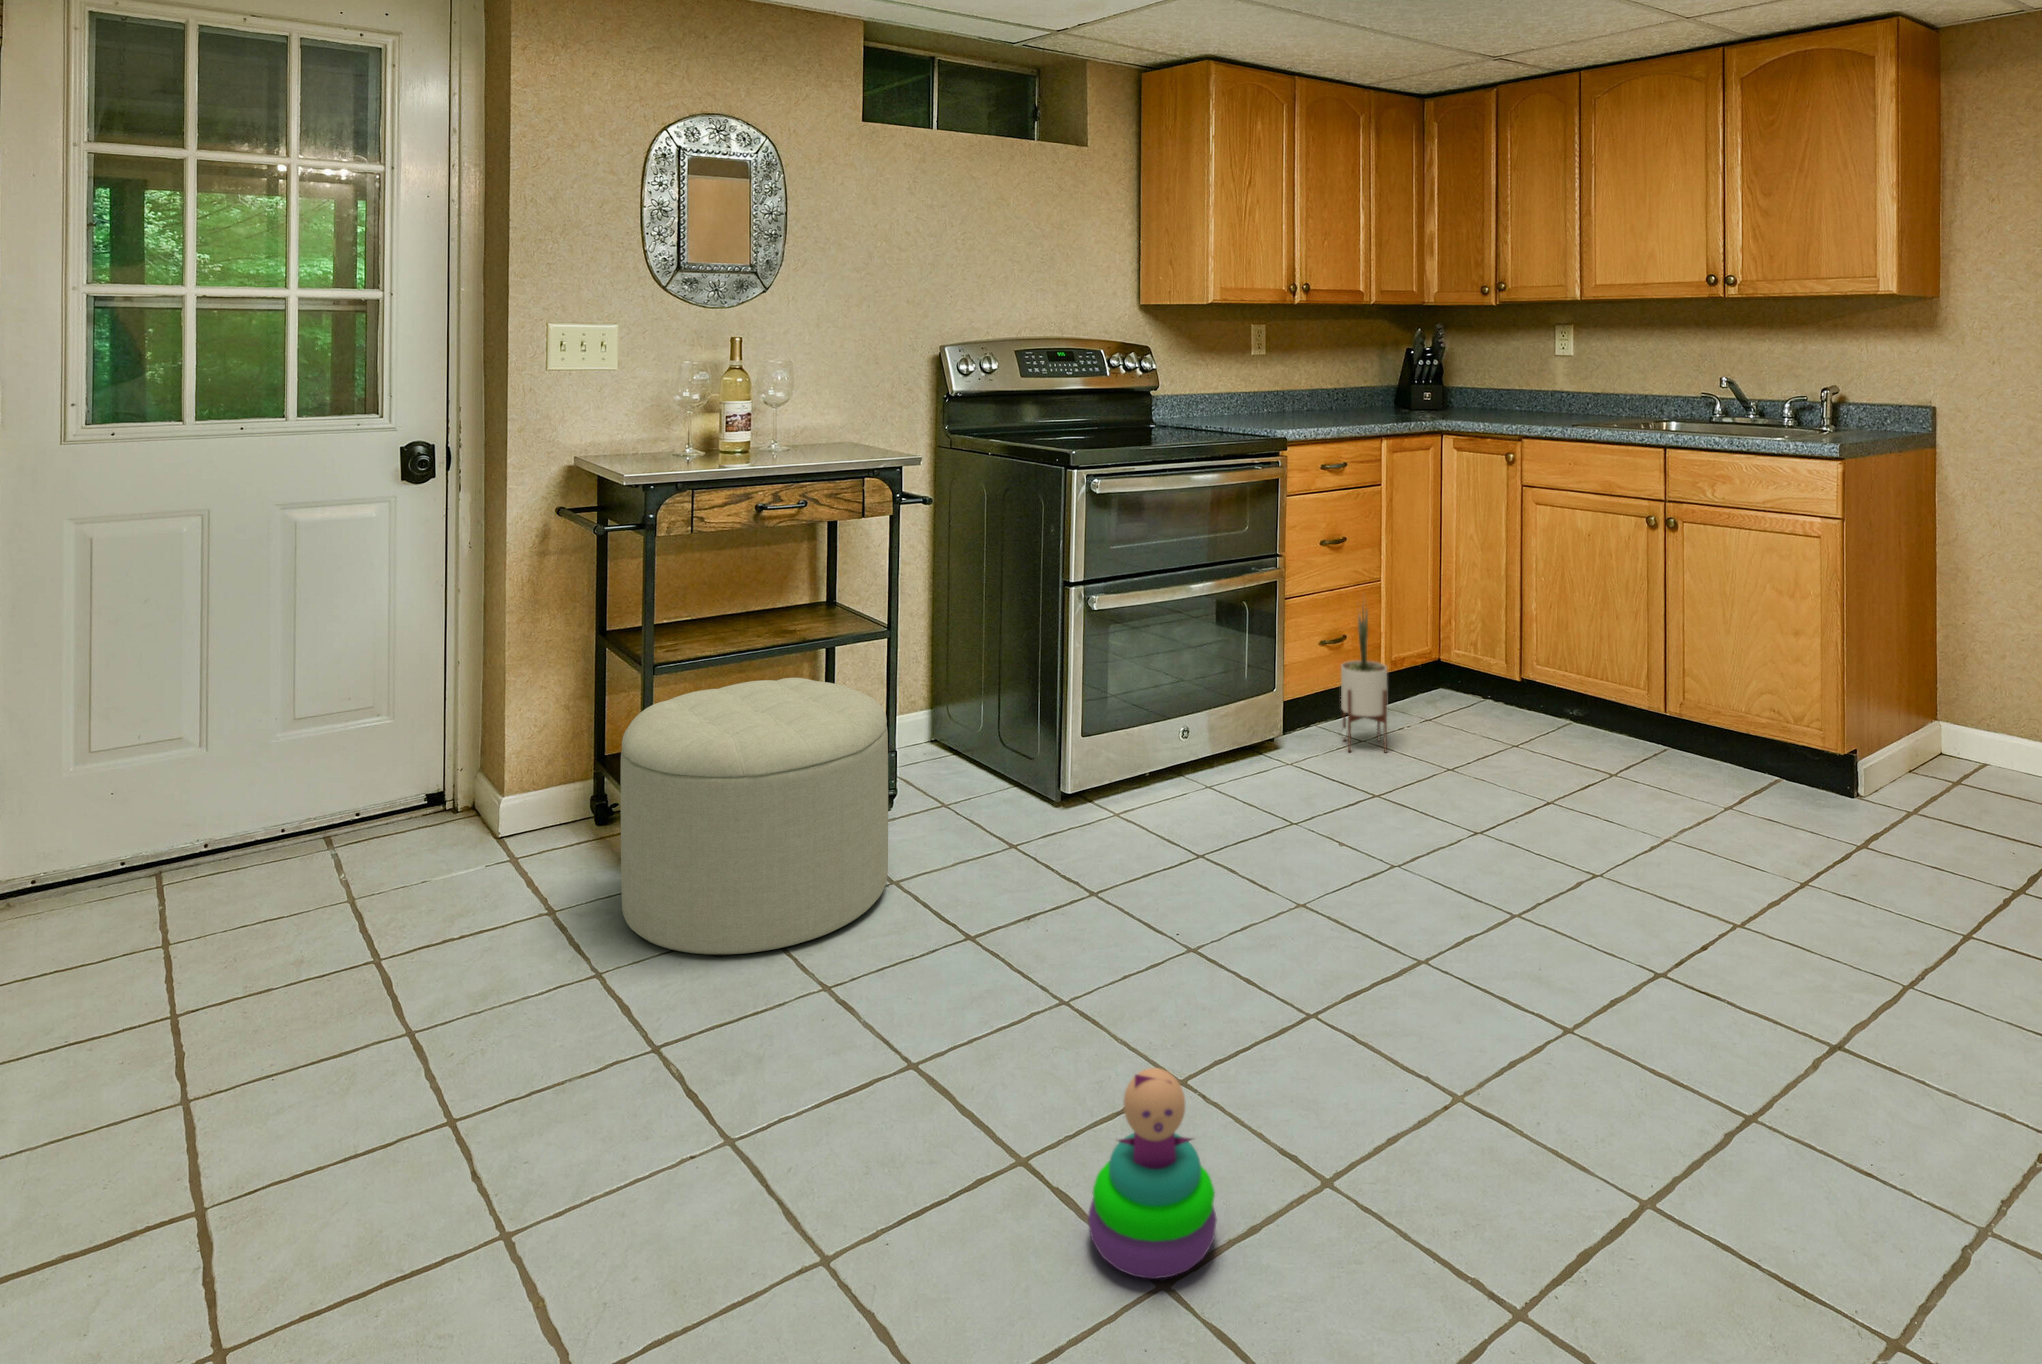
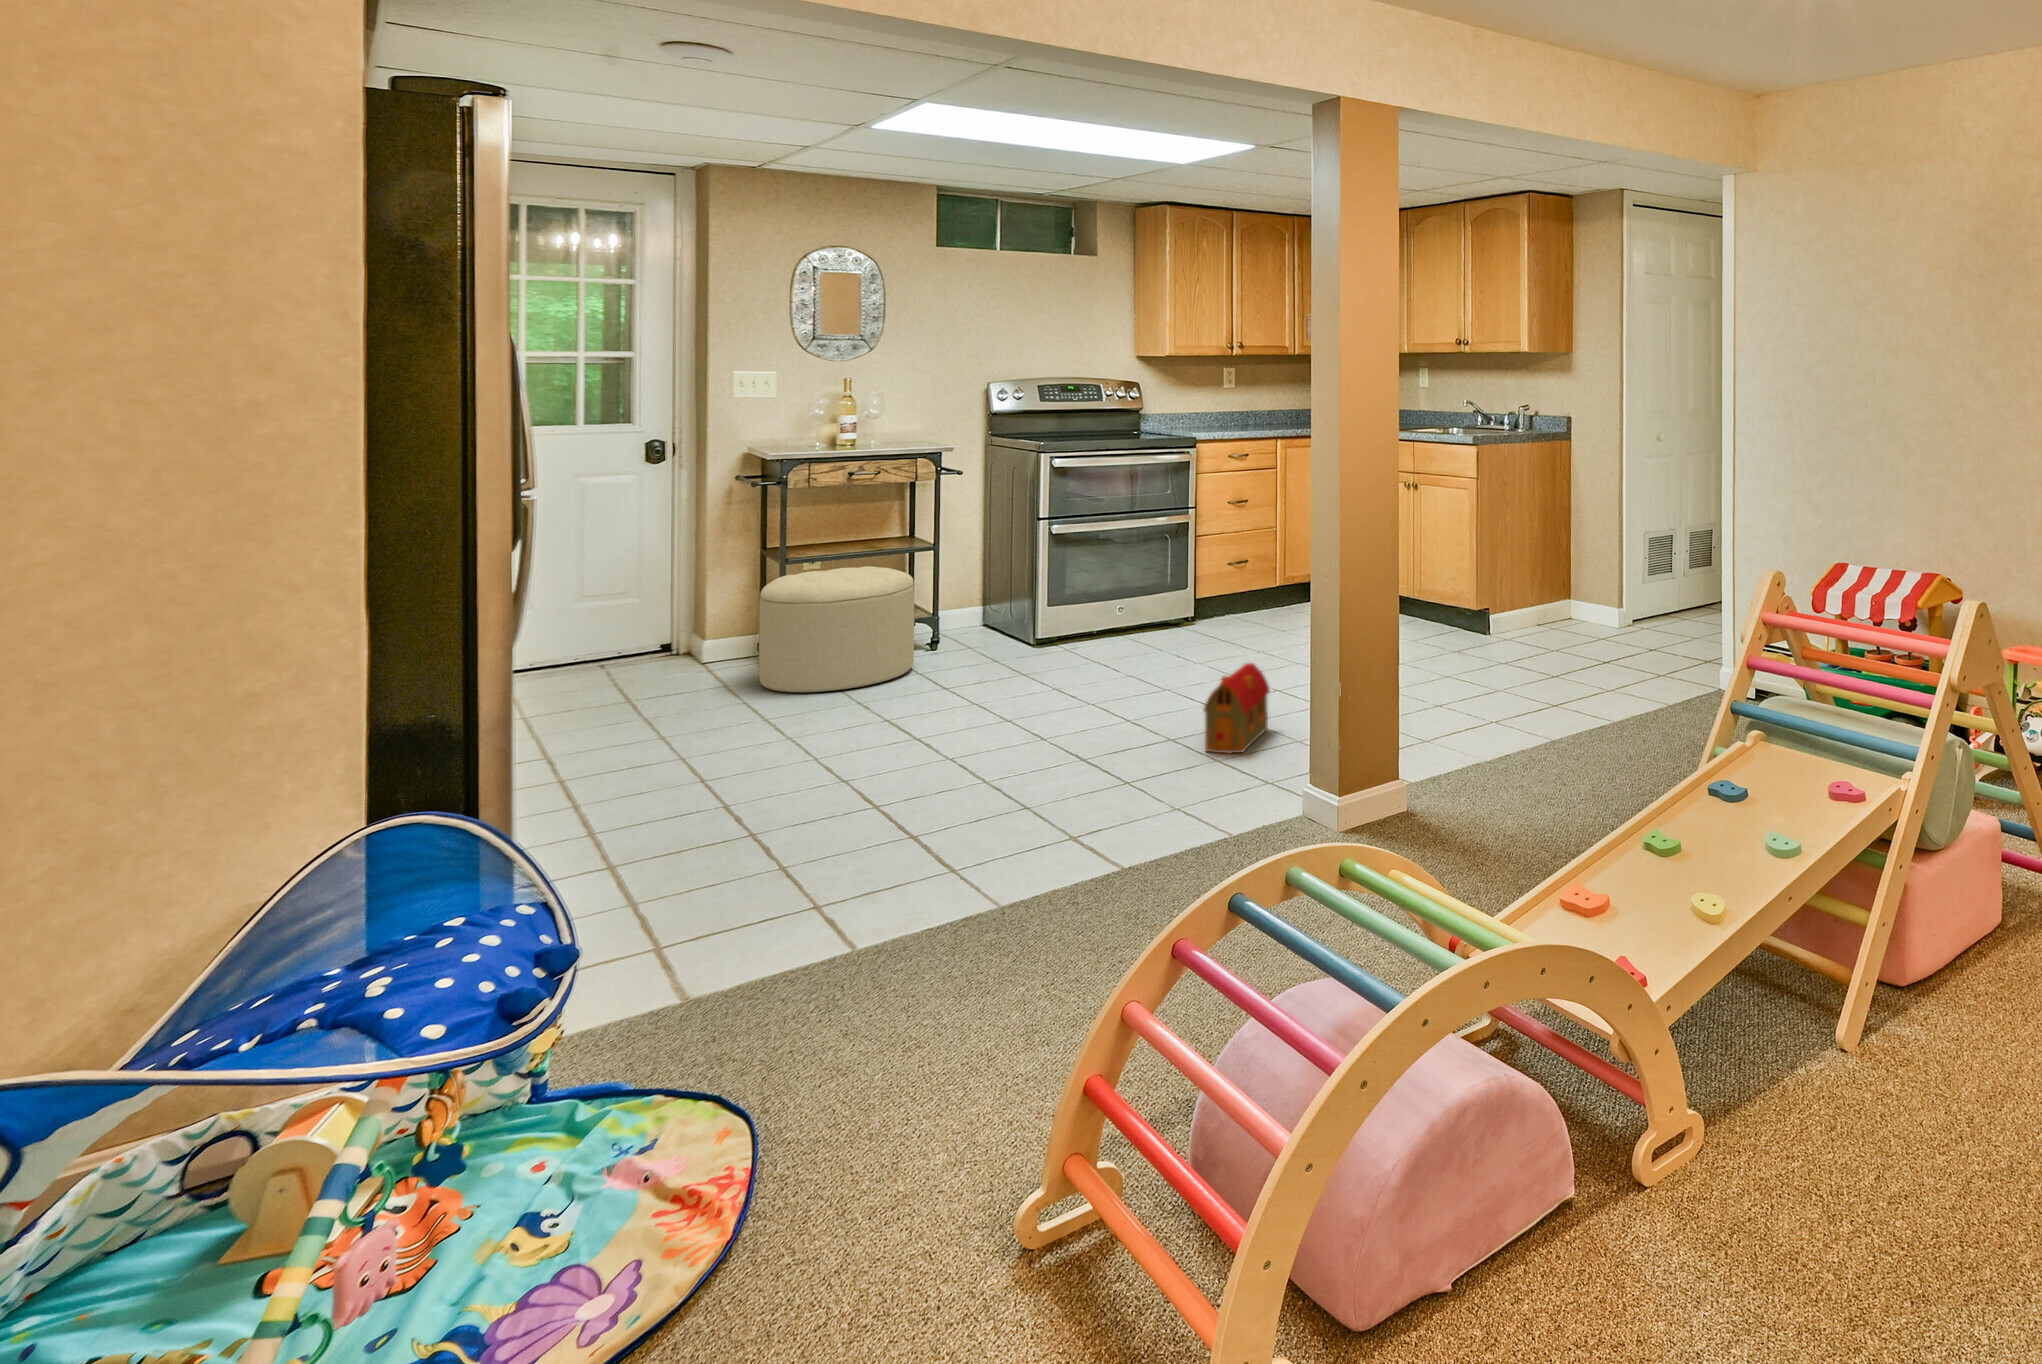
potted plant: present [1341,608,1387,752] -> none [1236,528,1263,622]
toy house: none [1754,1002,1953,1308] -> present [1204,663,1270,754]
stacking toy: present [1088,1068,1217,1279] -> none [921,682,978,756]

